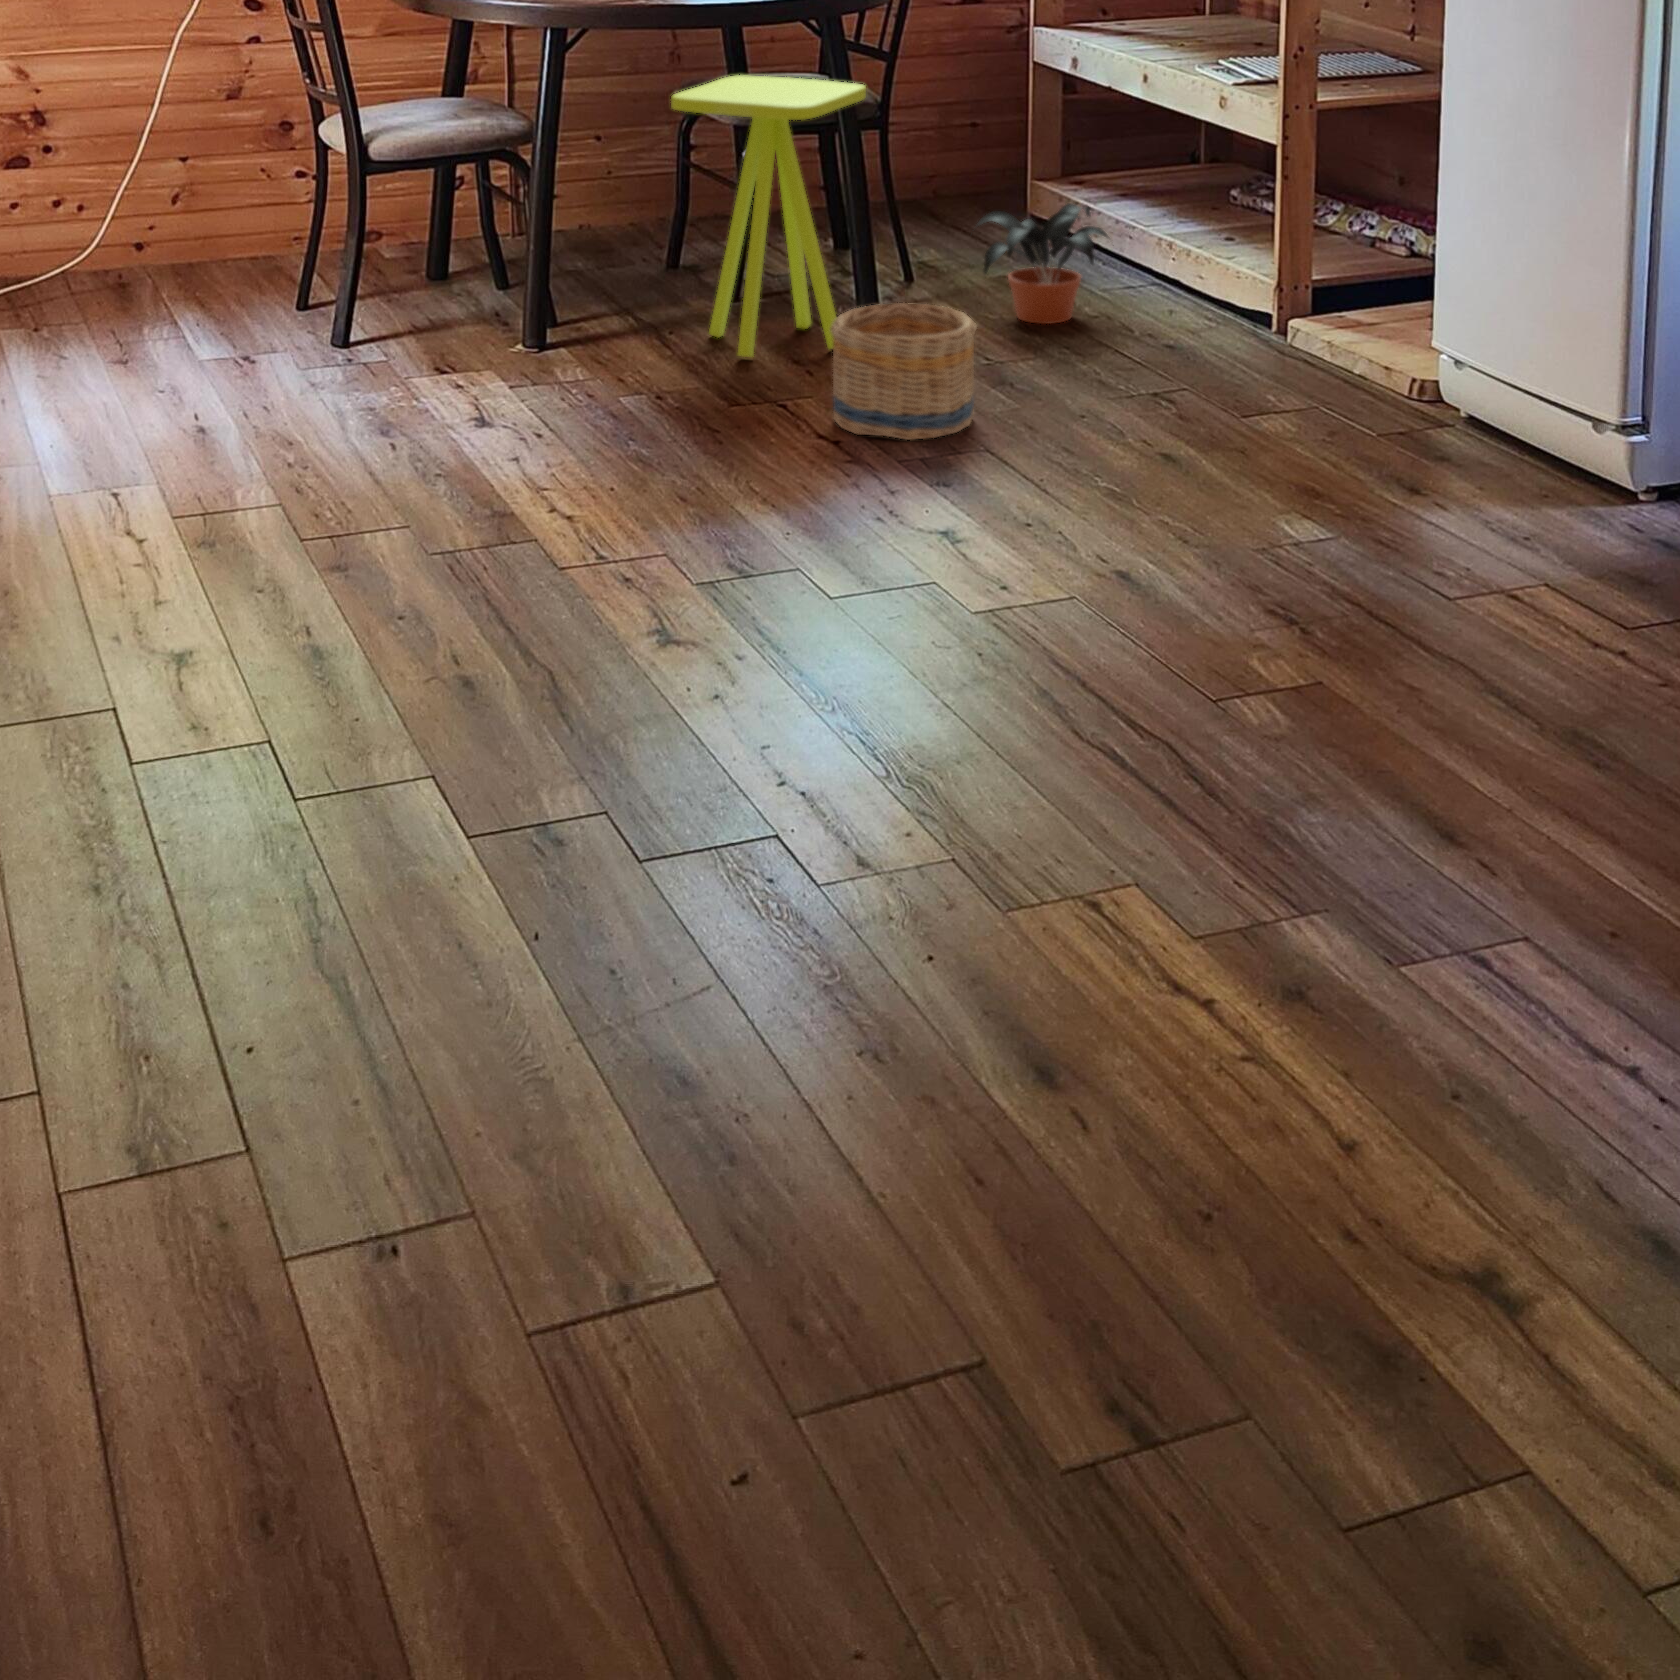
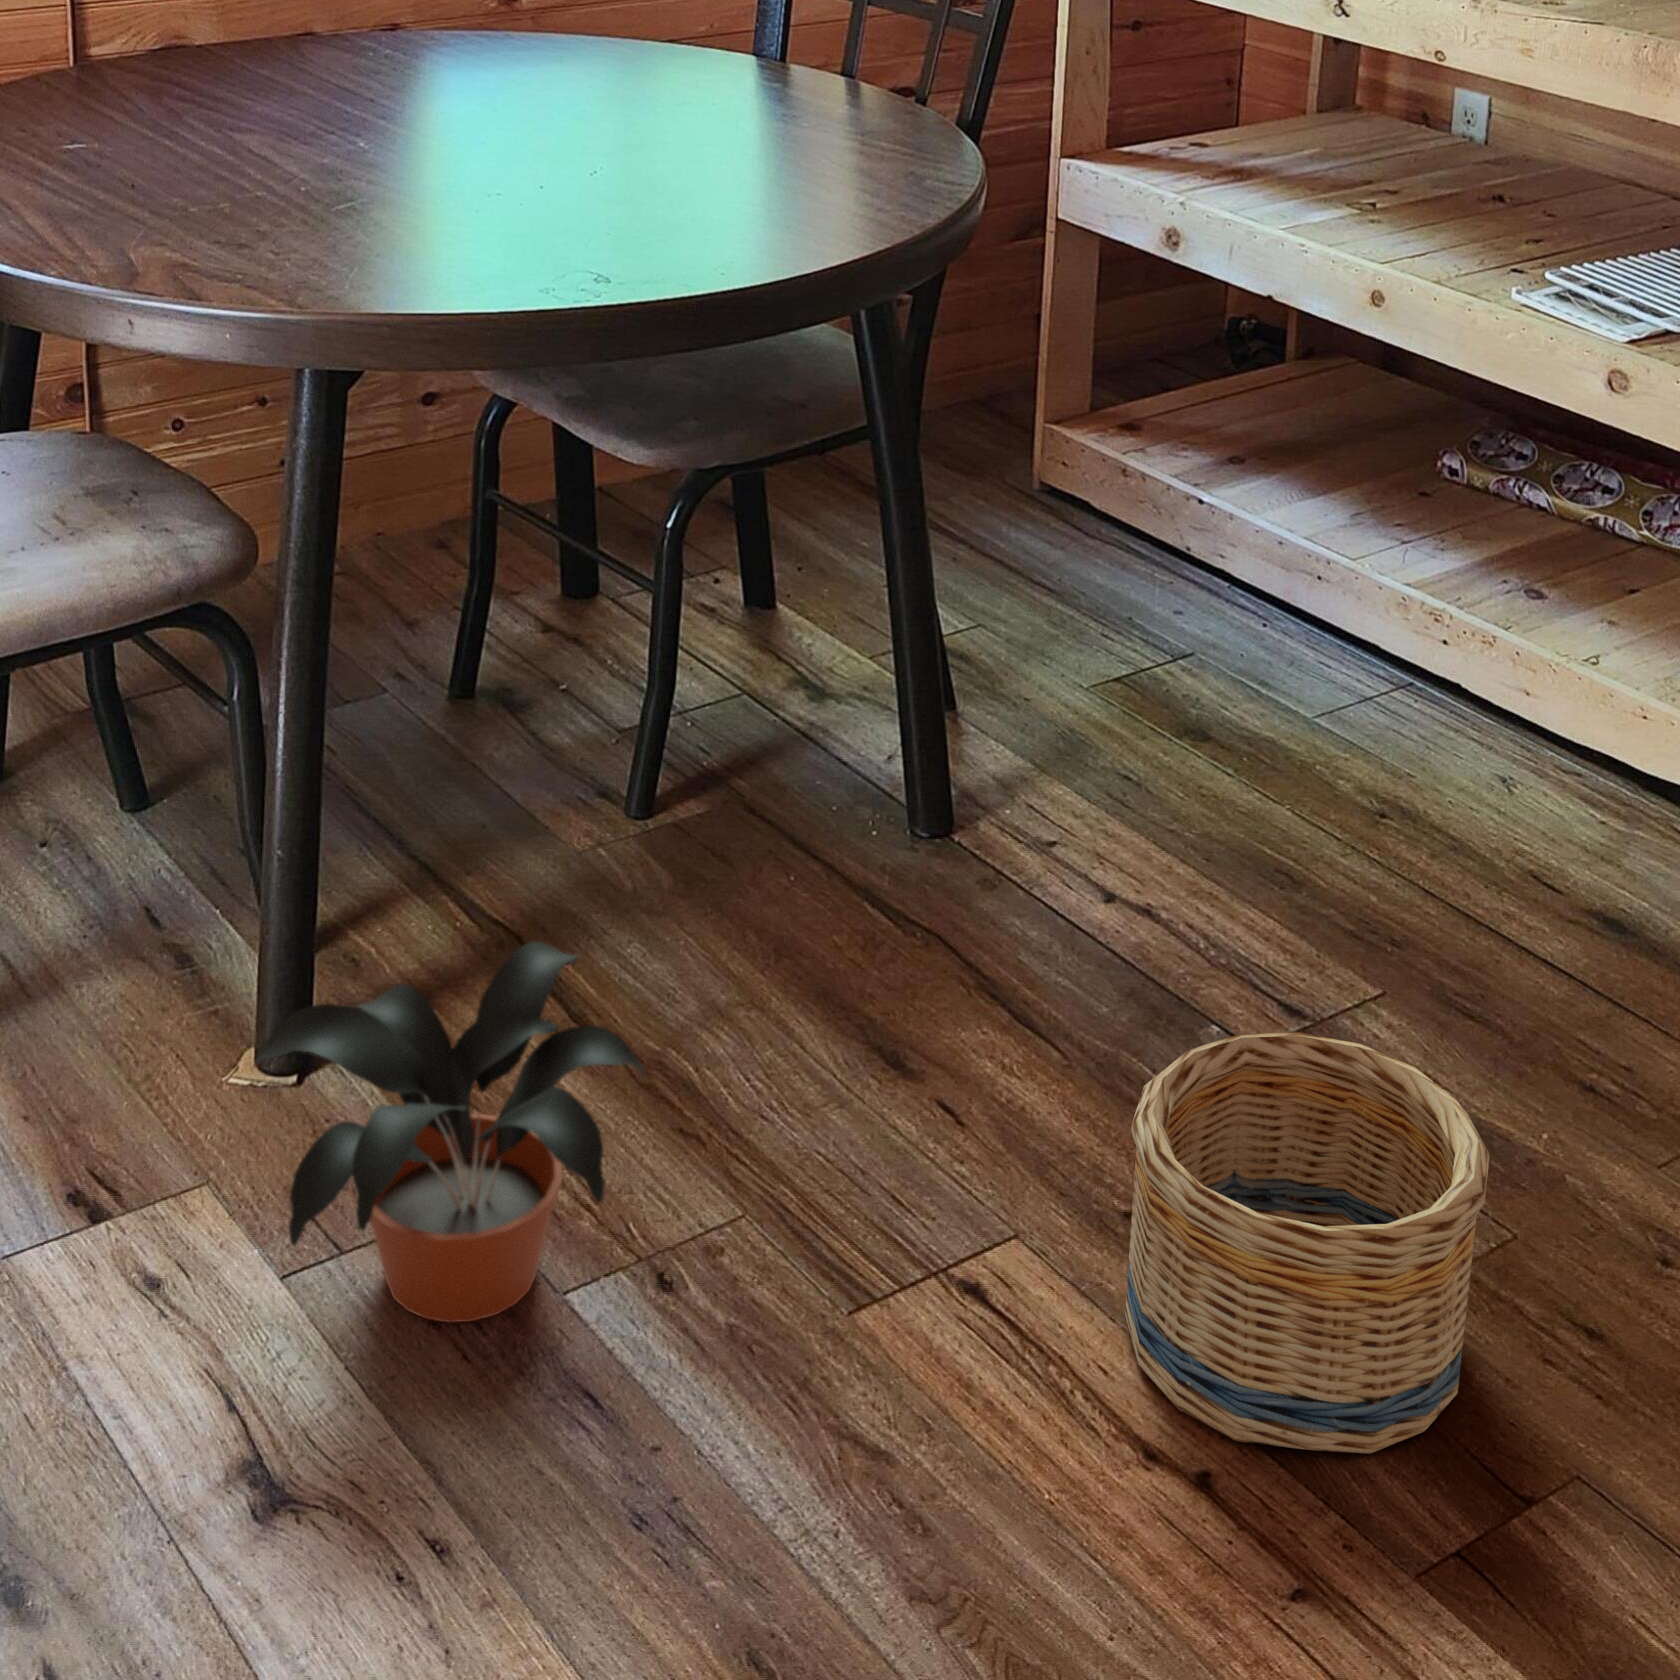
side table: present [671,75,866,357] -> none [617,405,1013,1077]
potted plant: present [977,203,1108,324] -> present [251,942,646,1323]

